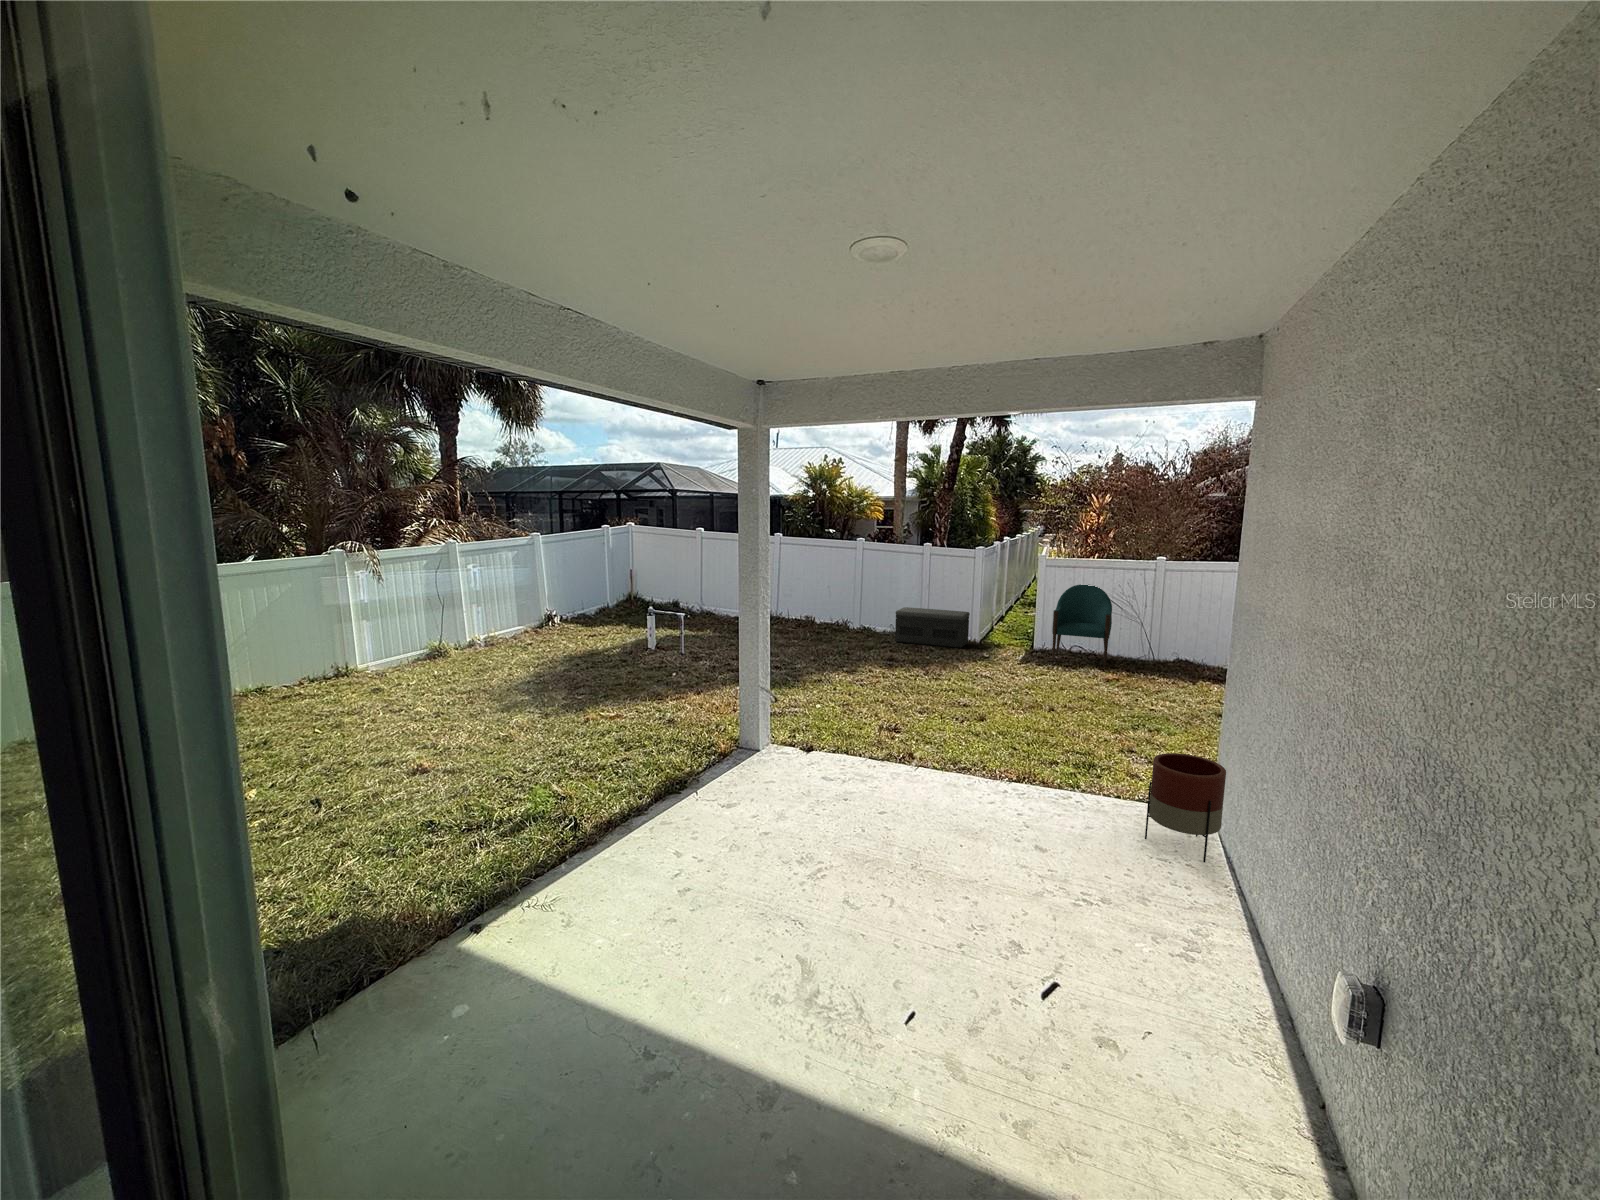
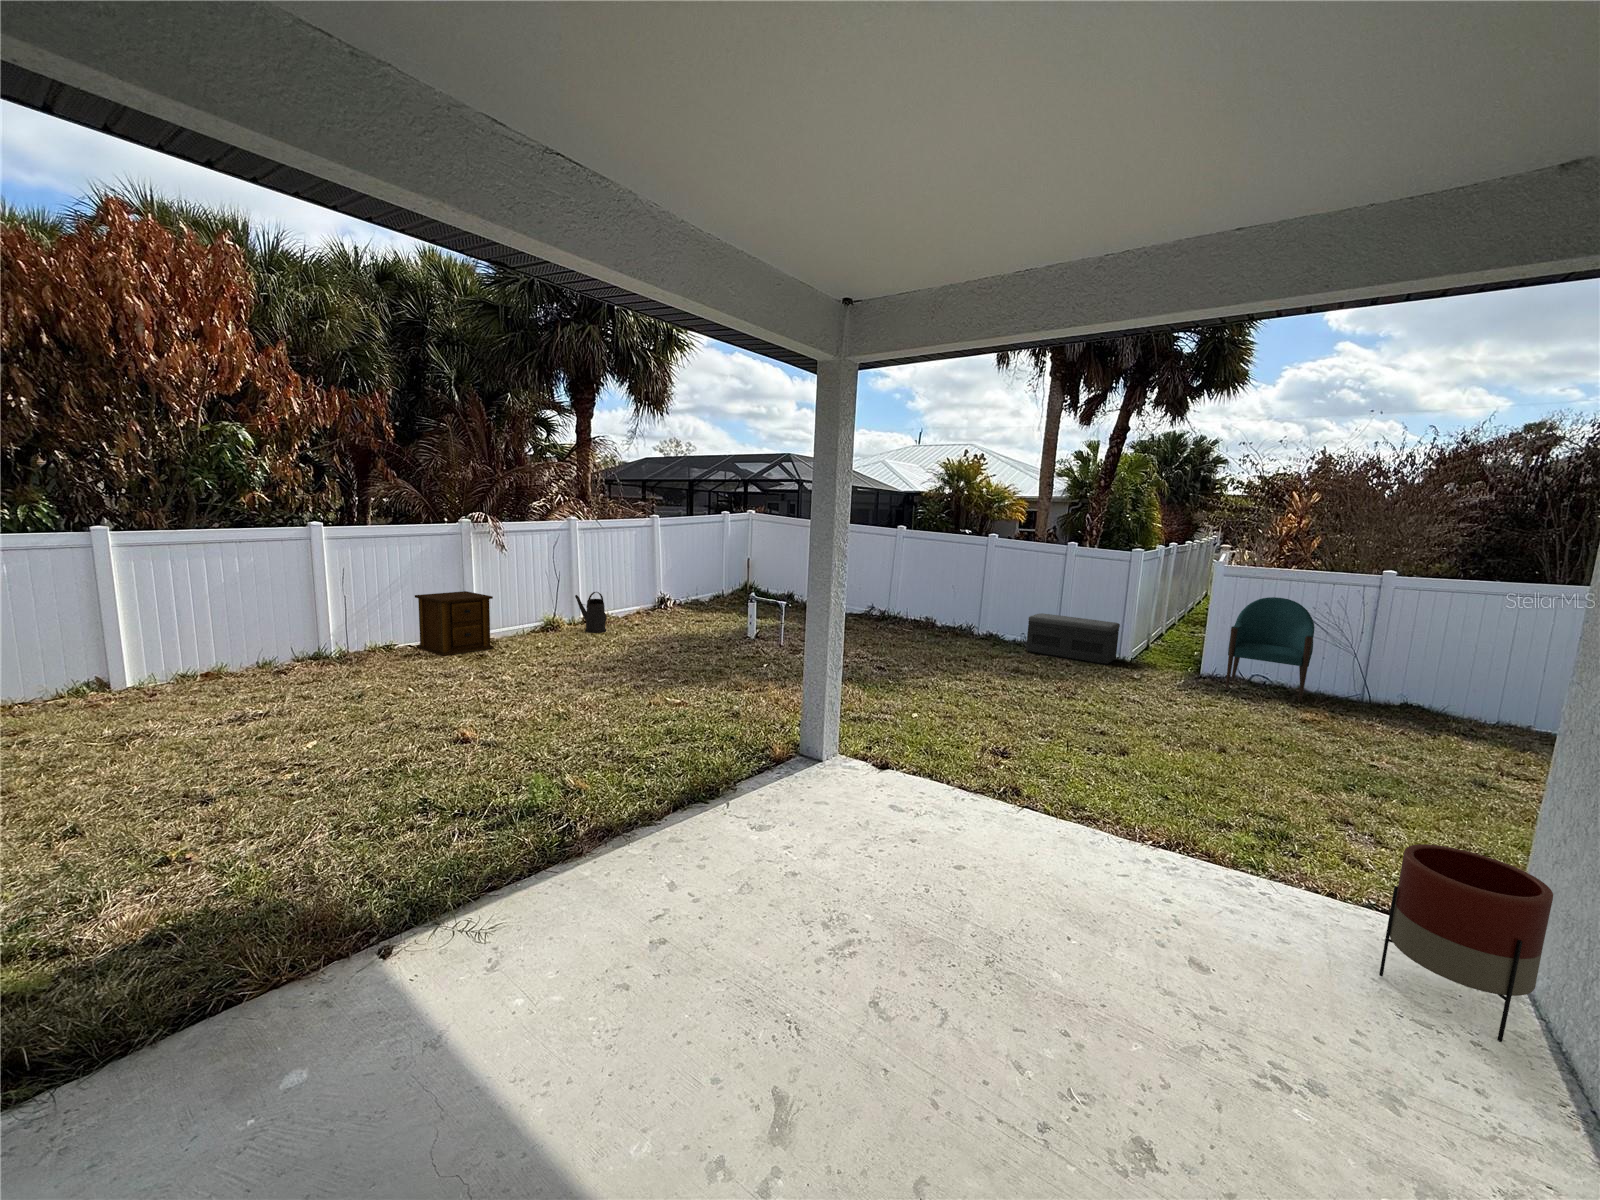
watering can: none [462,615,500,656] -> present [575,592,607,633]
side table: none [299,625,391,694] -> present [415,591,494,656]

